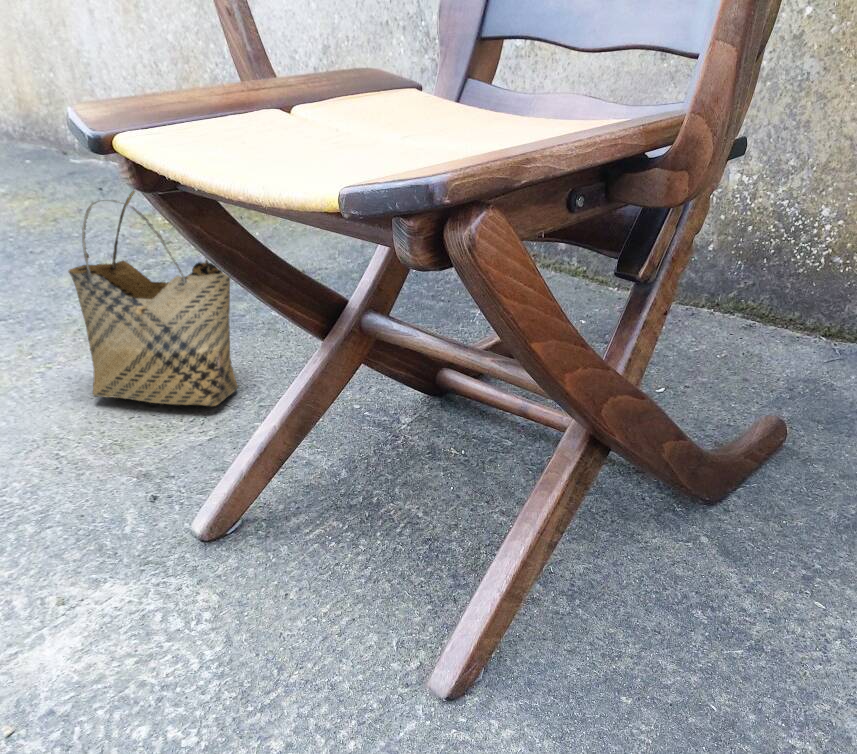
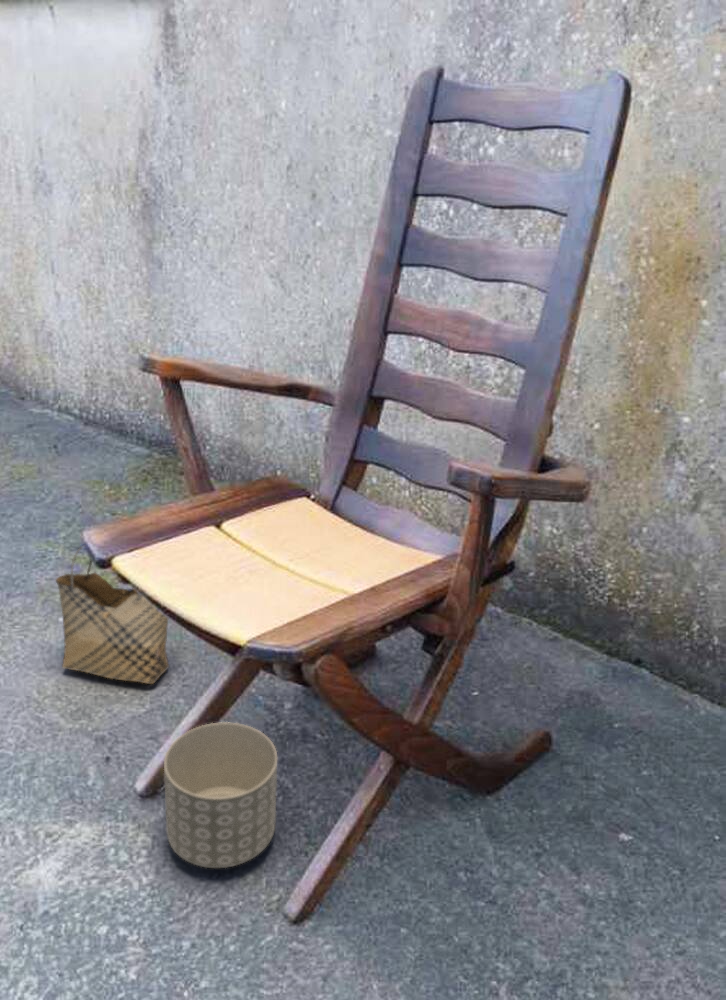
planter: none [221,415,403,628] -> present [164,722,277,868]

